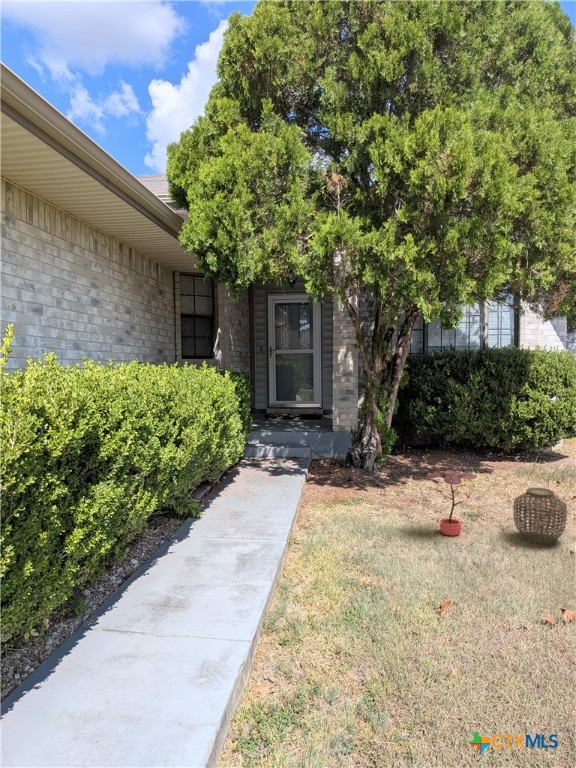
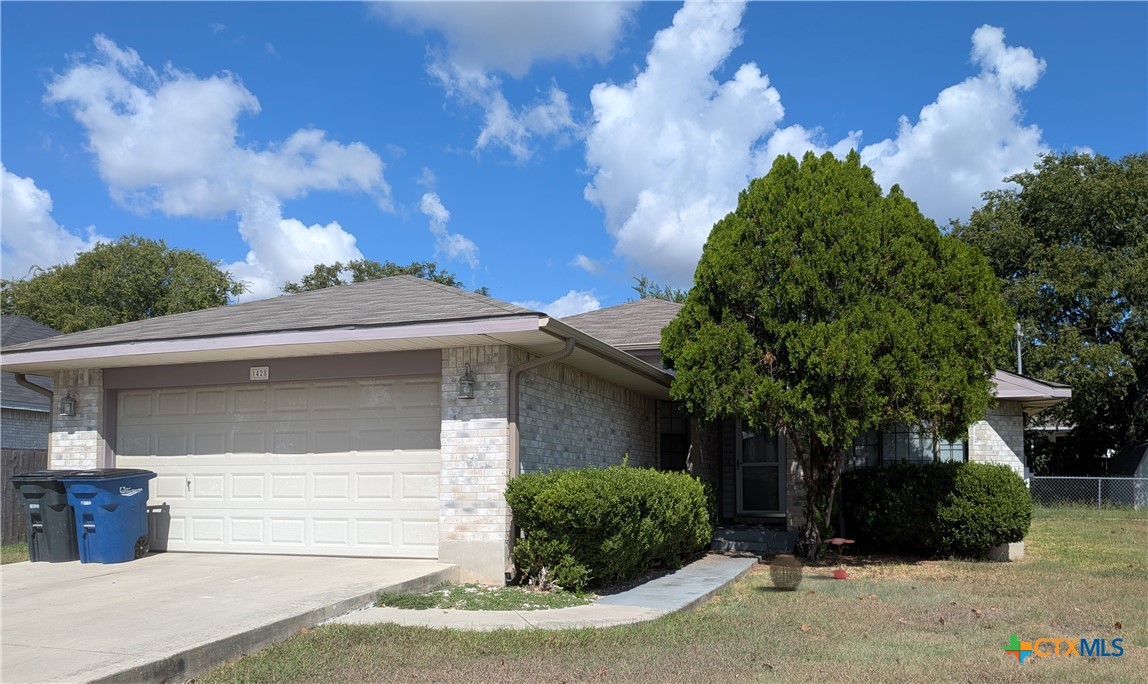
woven basket: present [513,488,567,544] -> present [770,555,802,590]

